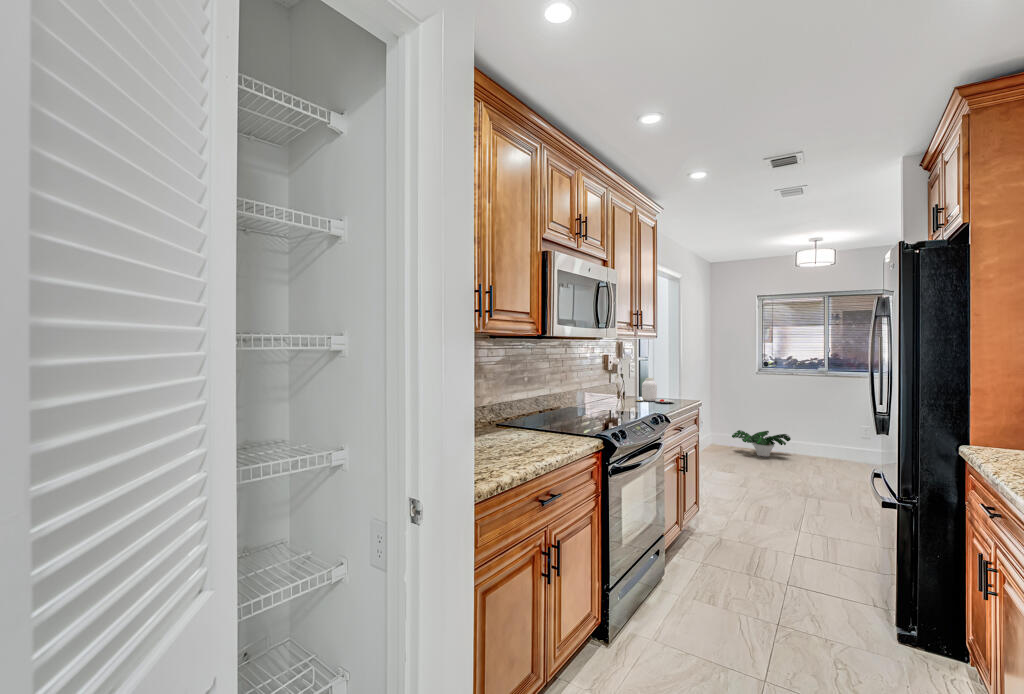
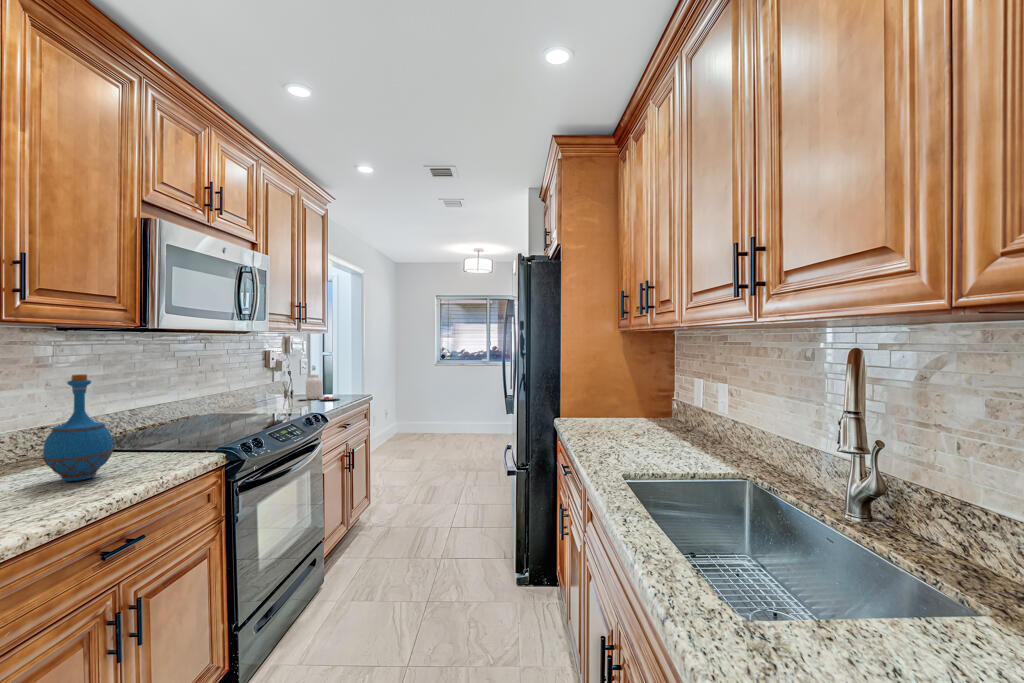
bottle: none [499,370,537,447] -> present [43,374,113,481]
potted plant: present [732,430,791,456] -> none [414,416,462,440]

